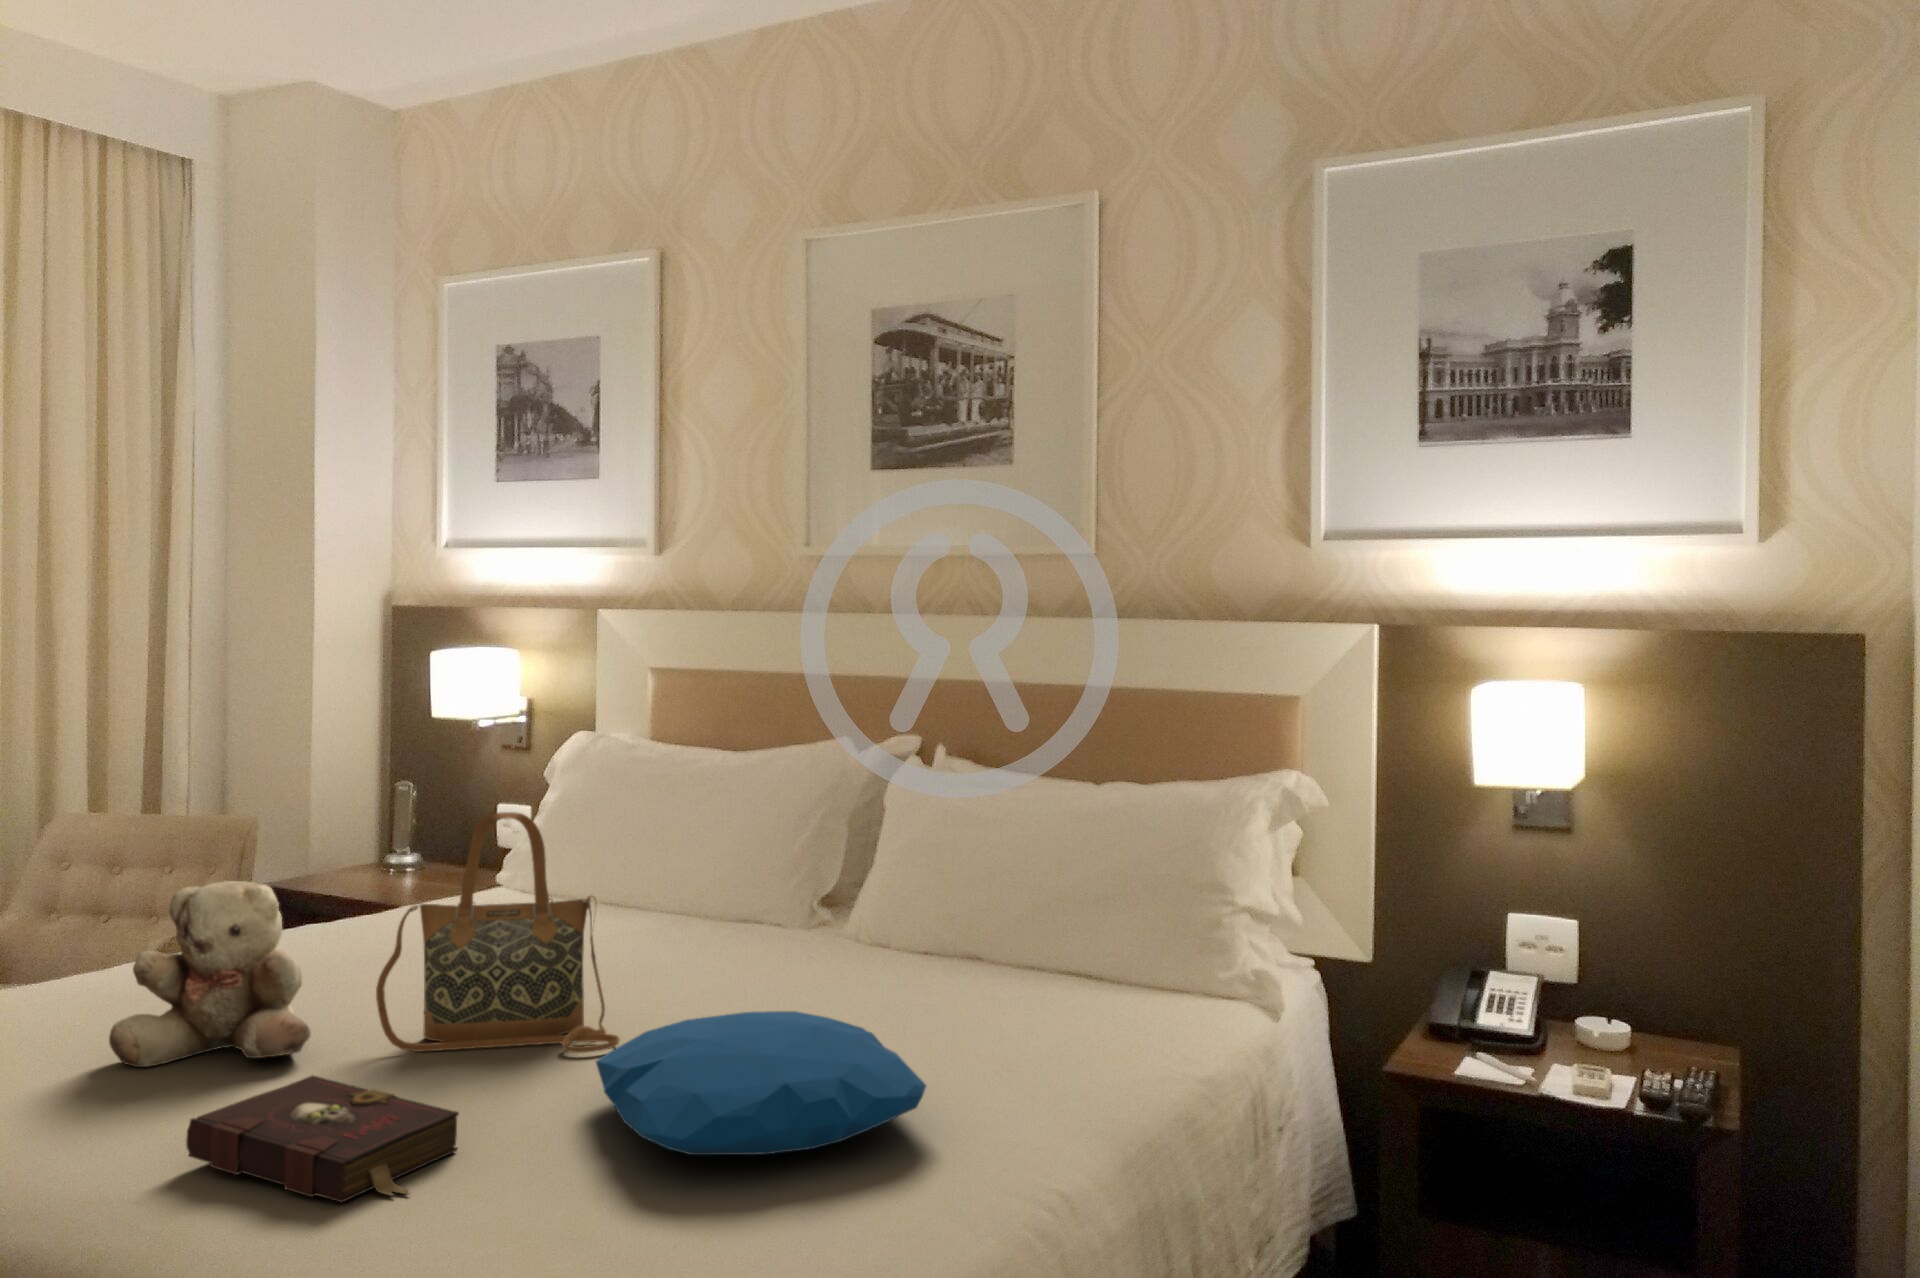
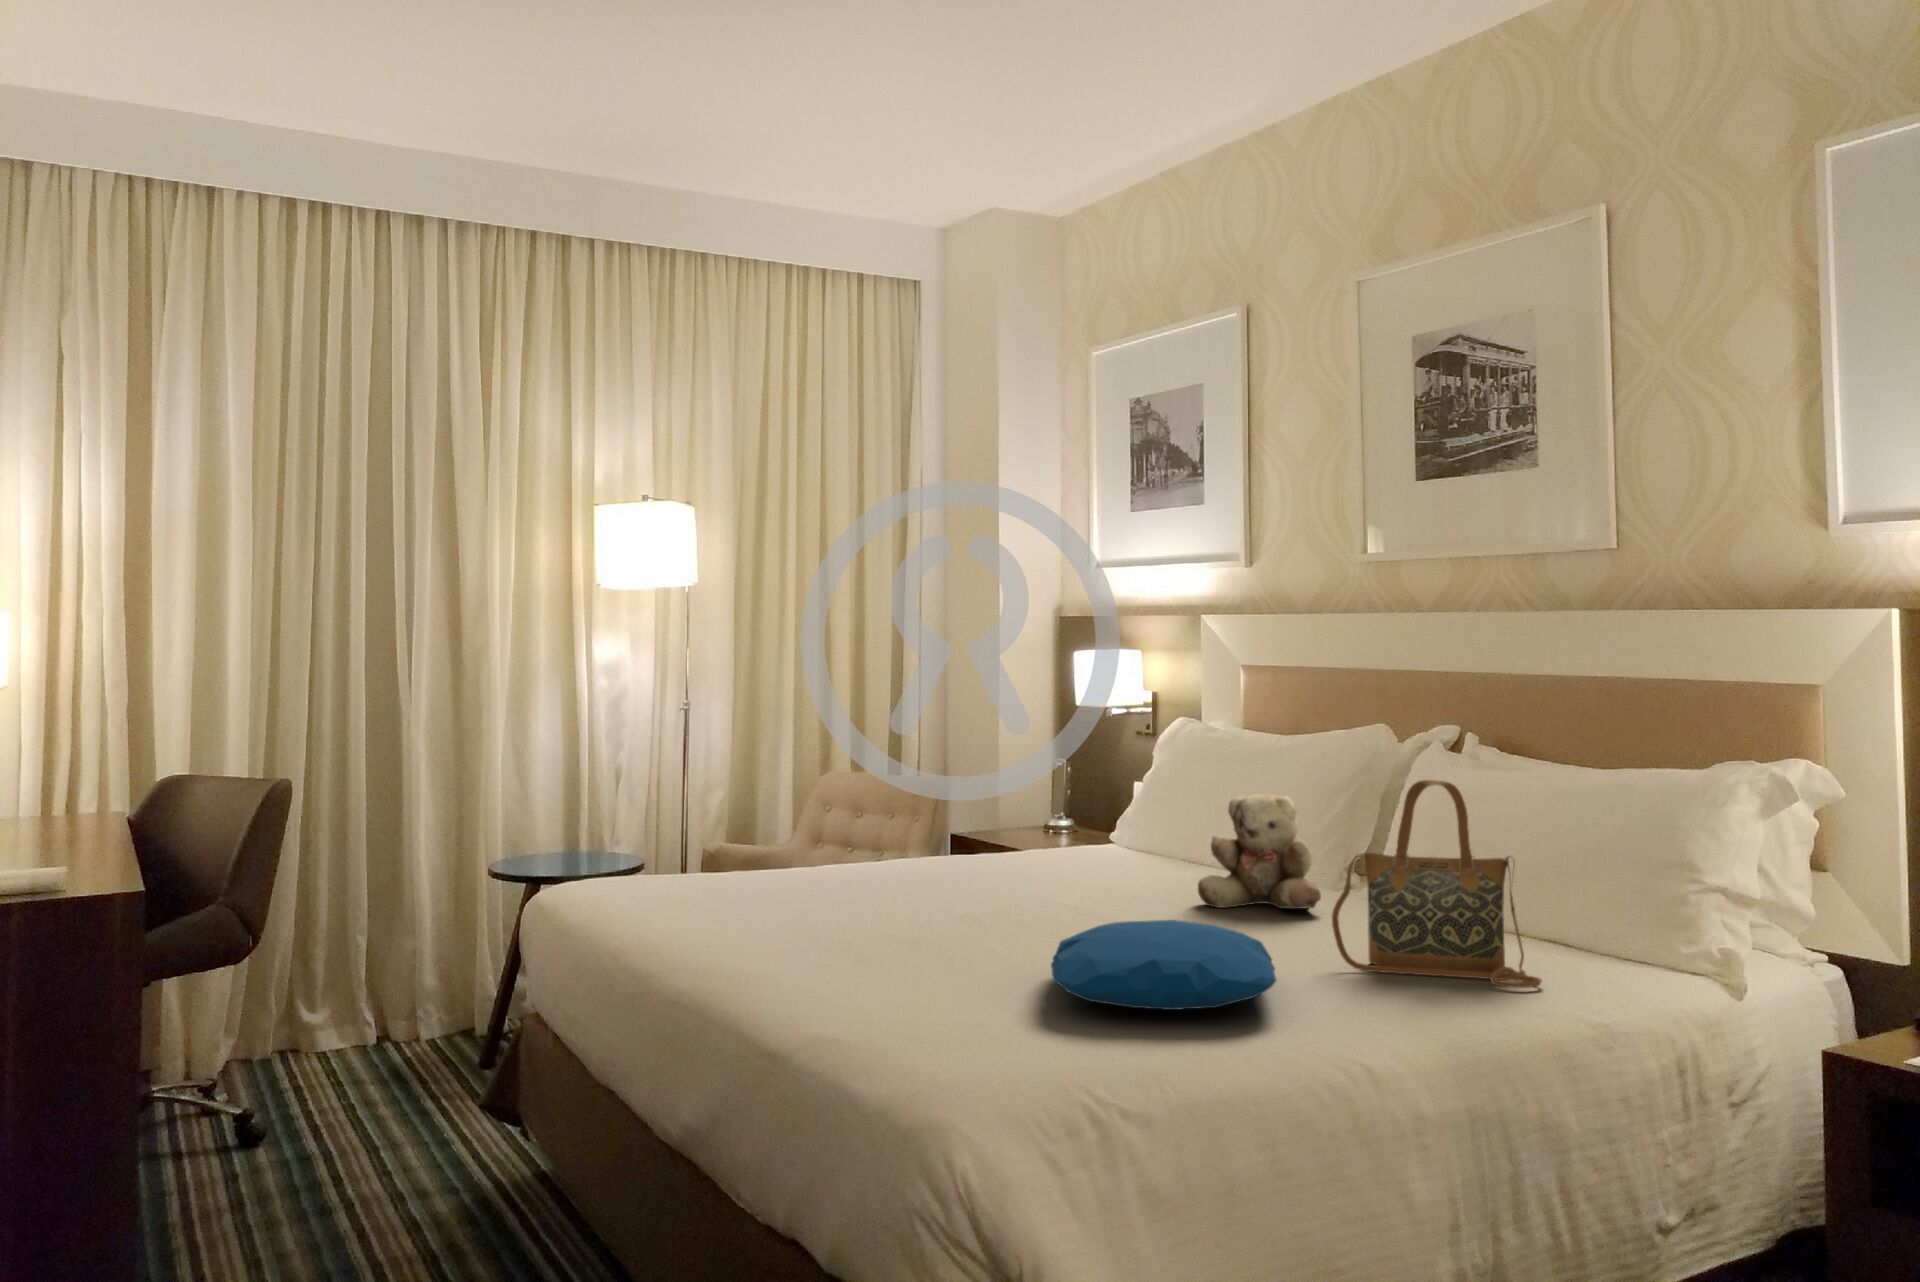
handbag: present [376,812,620,1053] -> present [1332,780,1541,988]
teddy bear: present [109,881,311,1067] -> present [1198,794,1321,909]
book: present [186,1076,459,1203] -> none [807,930,958,1001]

